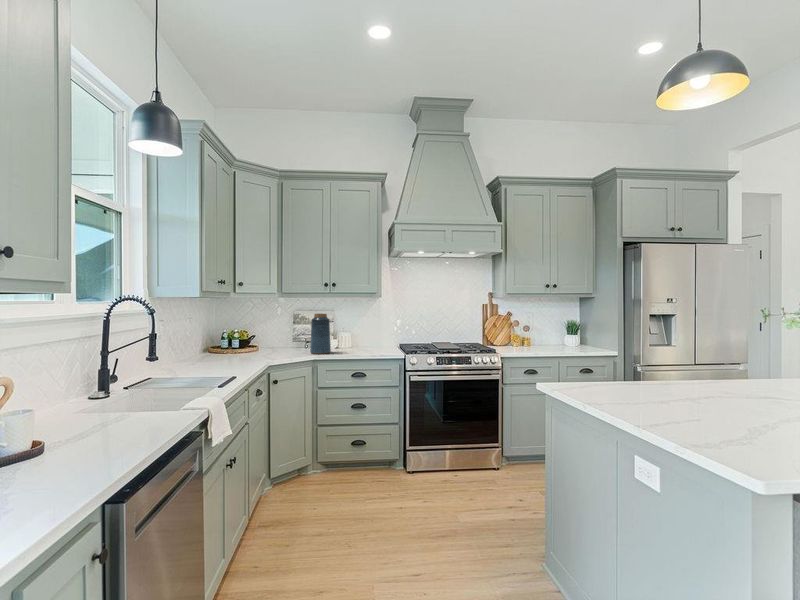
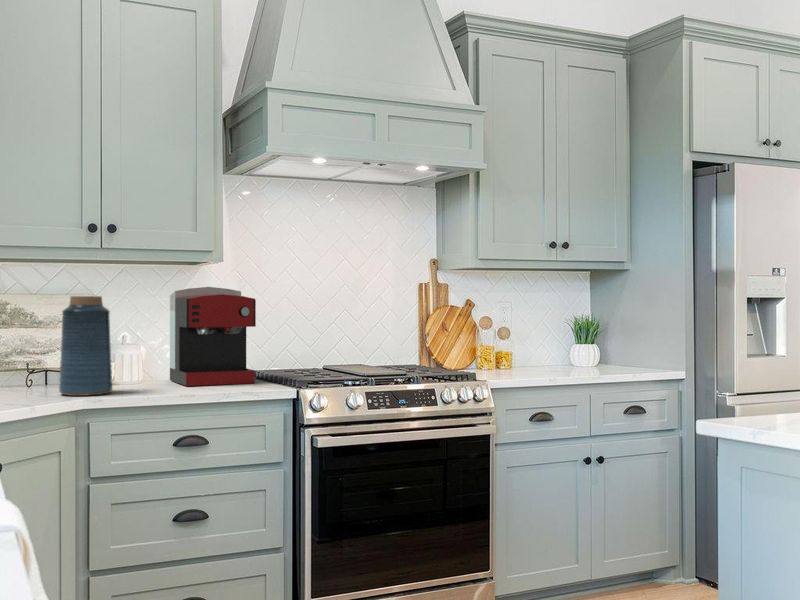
coffee maker: none [361,308,392,351] -> present [170,287,256,386]

